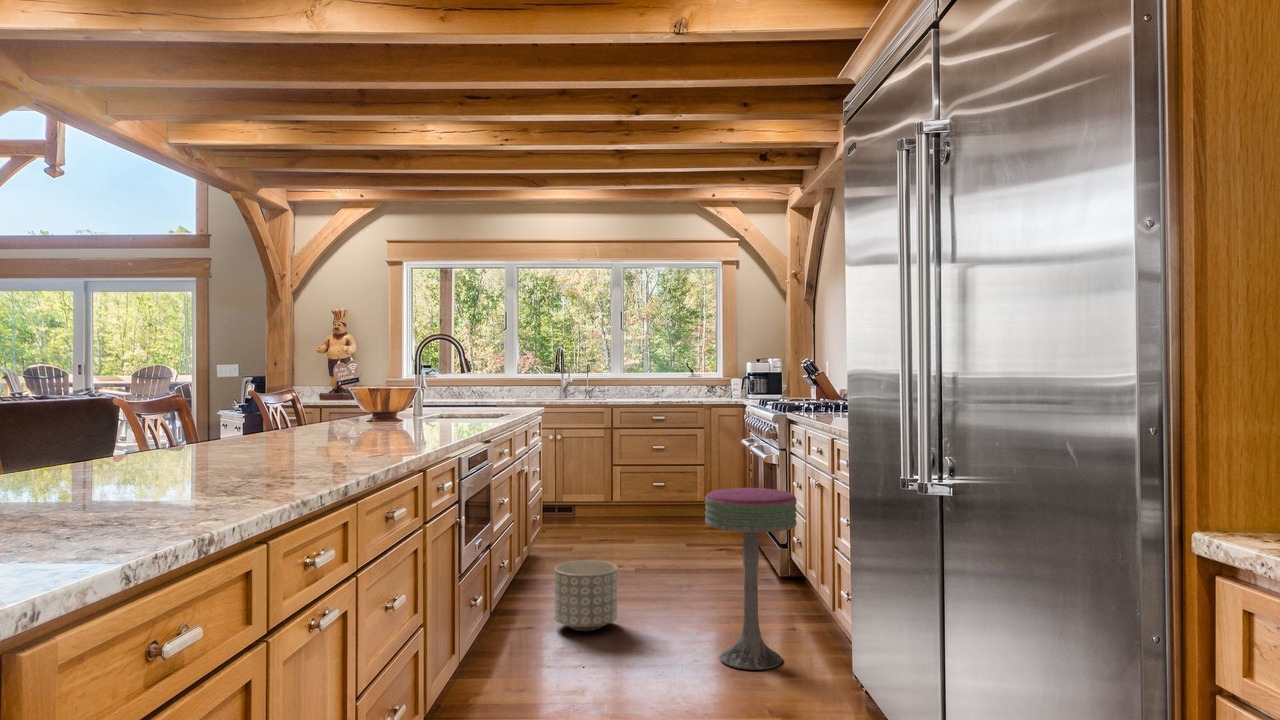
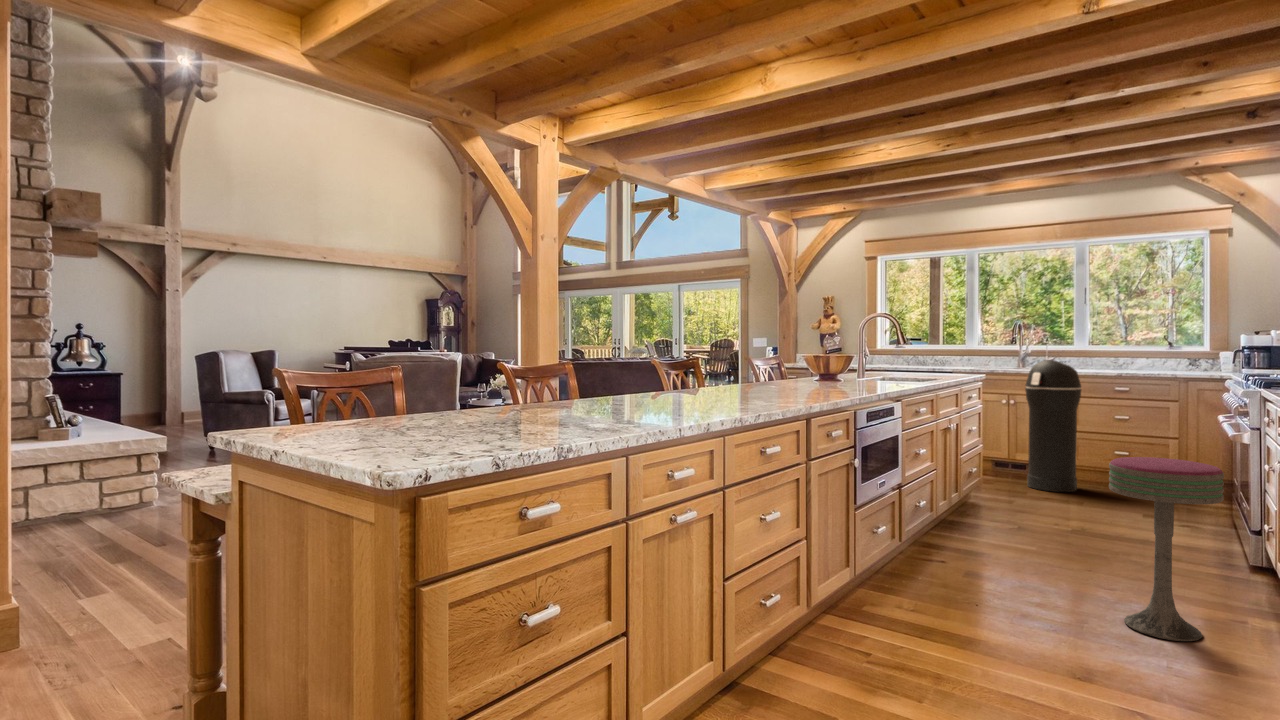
trash can: none [575,389,627,531] -> present [1025,360,1081,492]
planter: present [555,560,617,631] -> none [964,509,1027,571]

